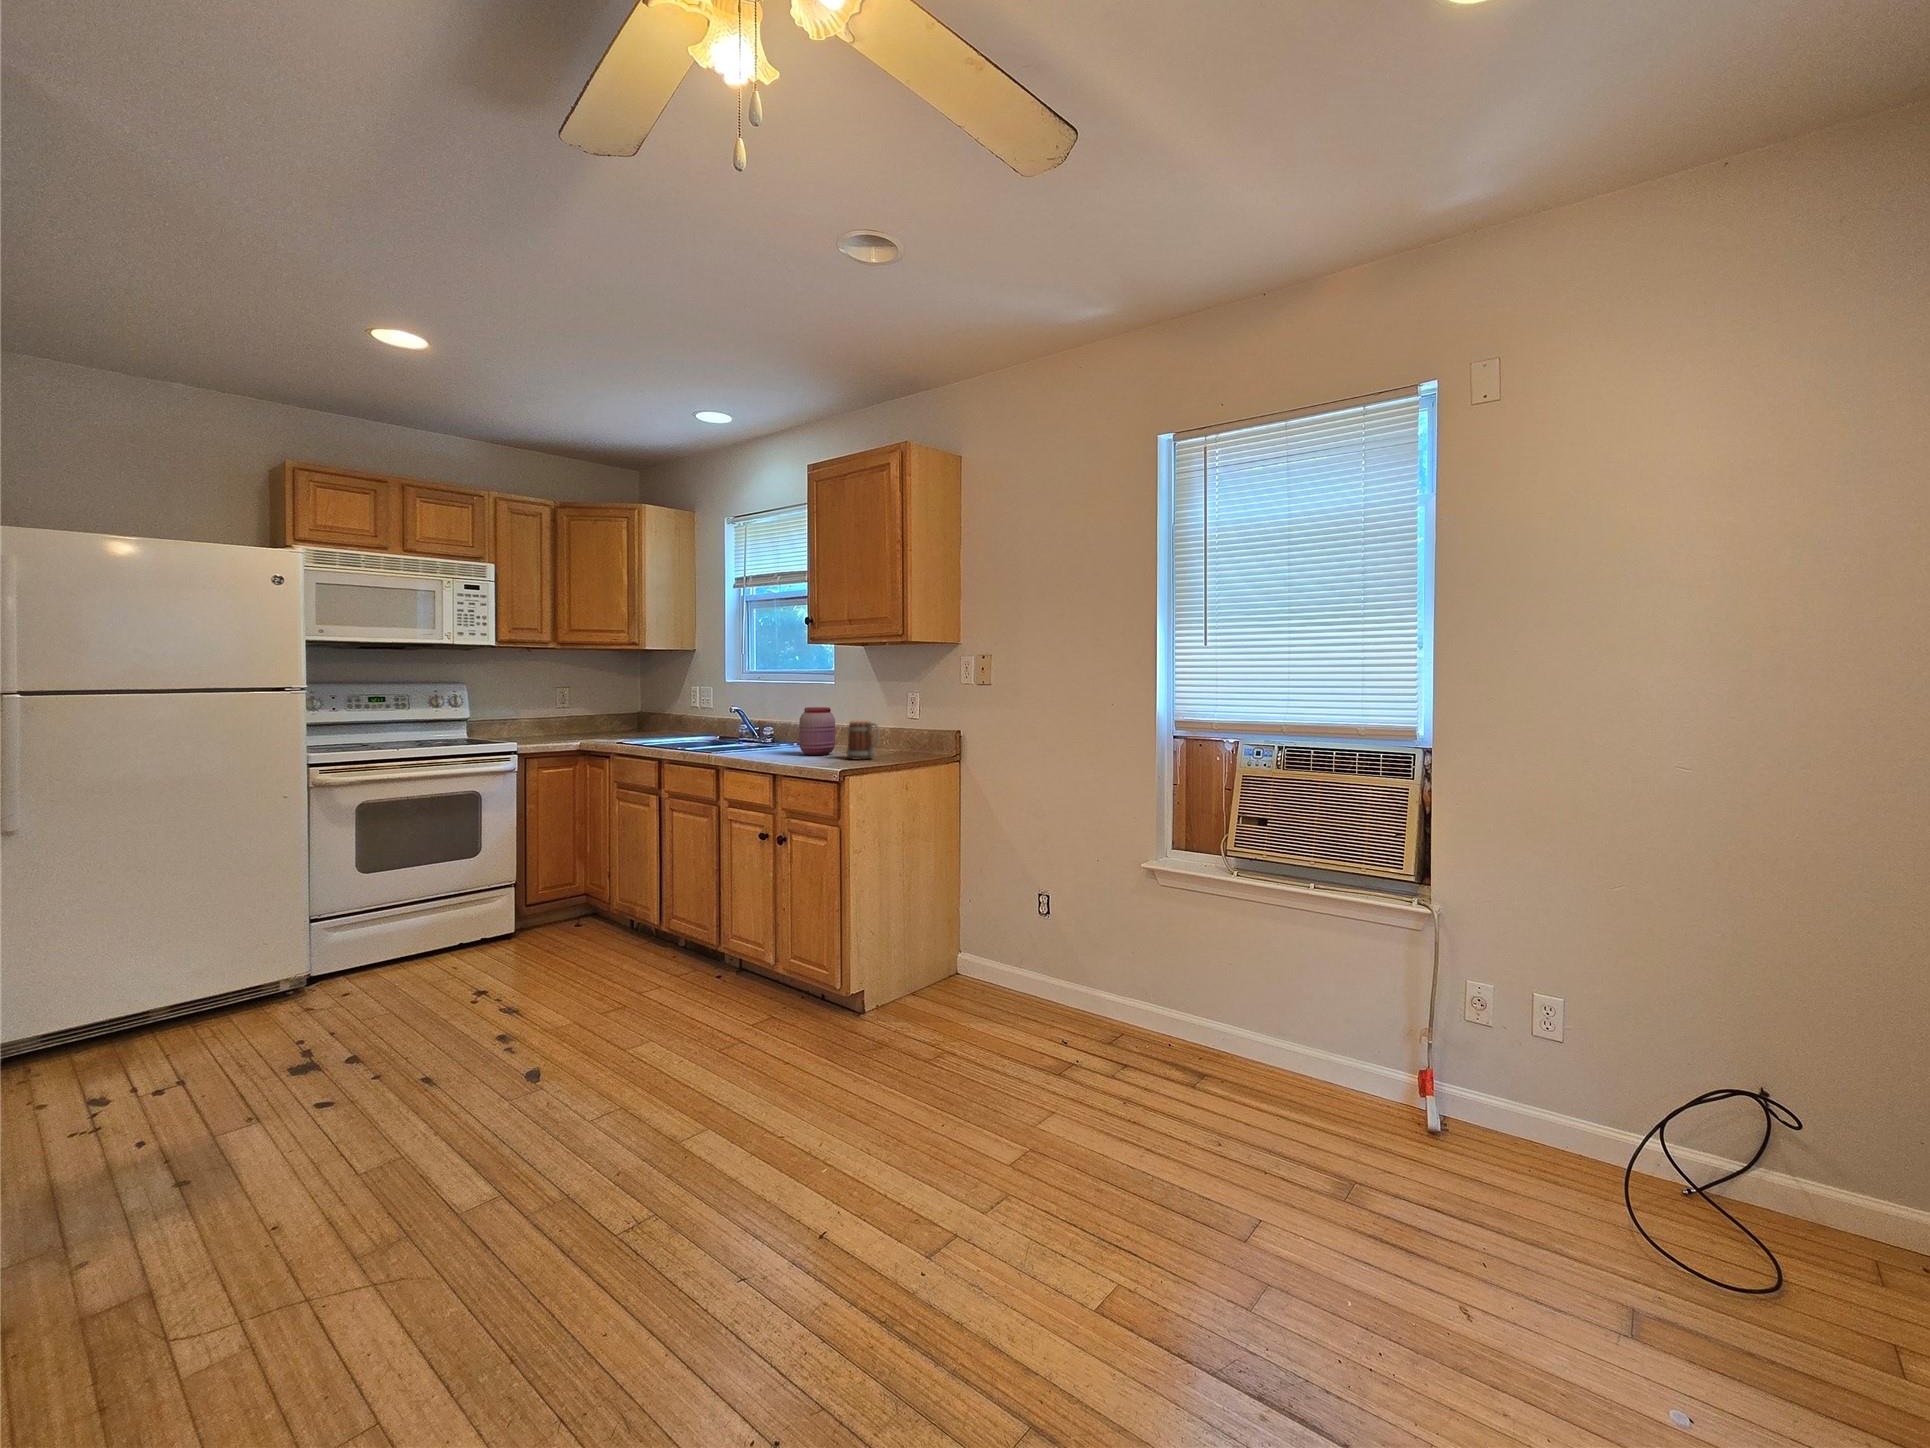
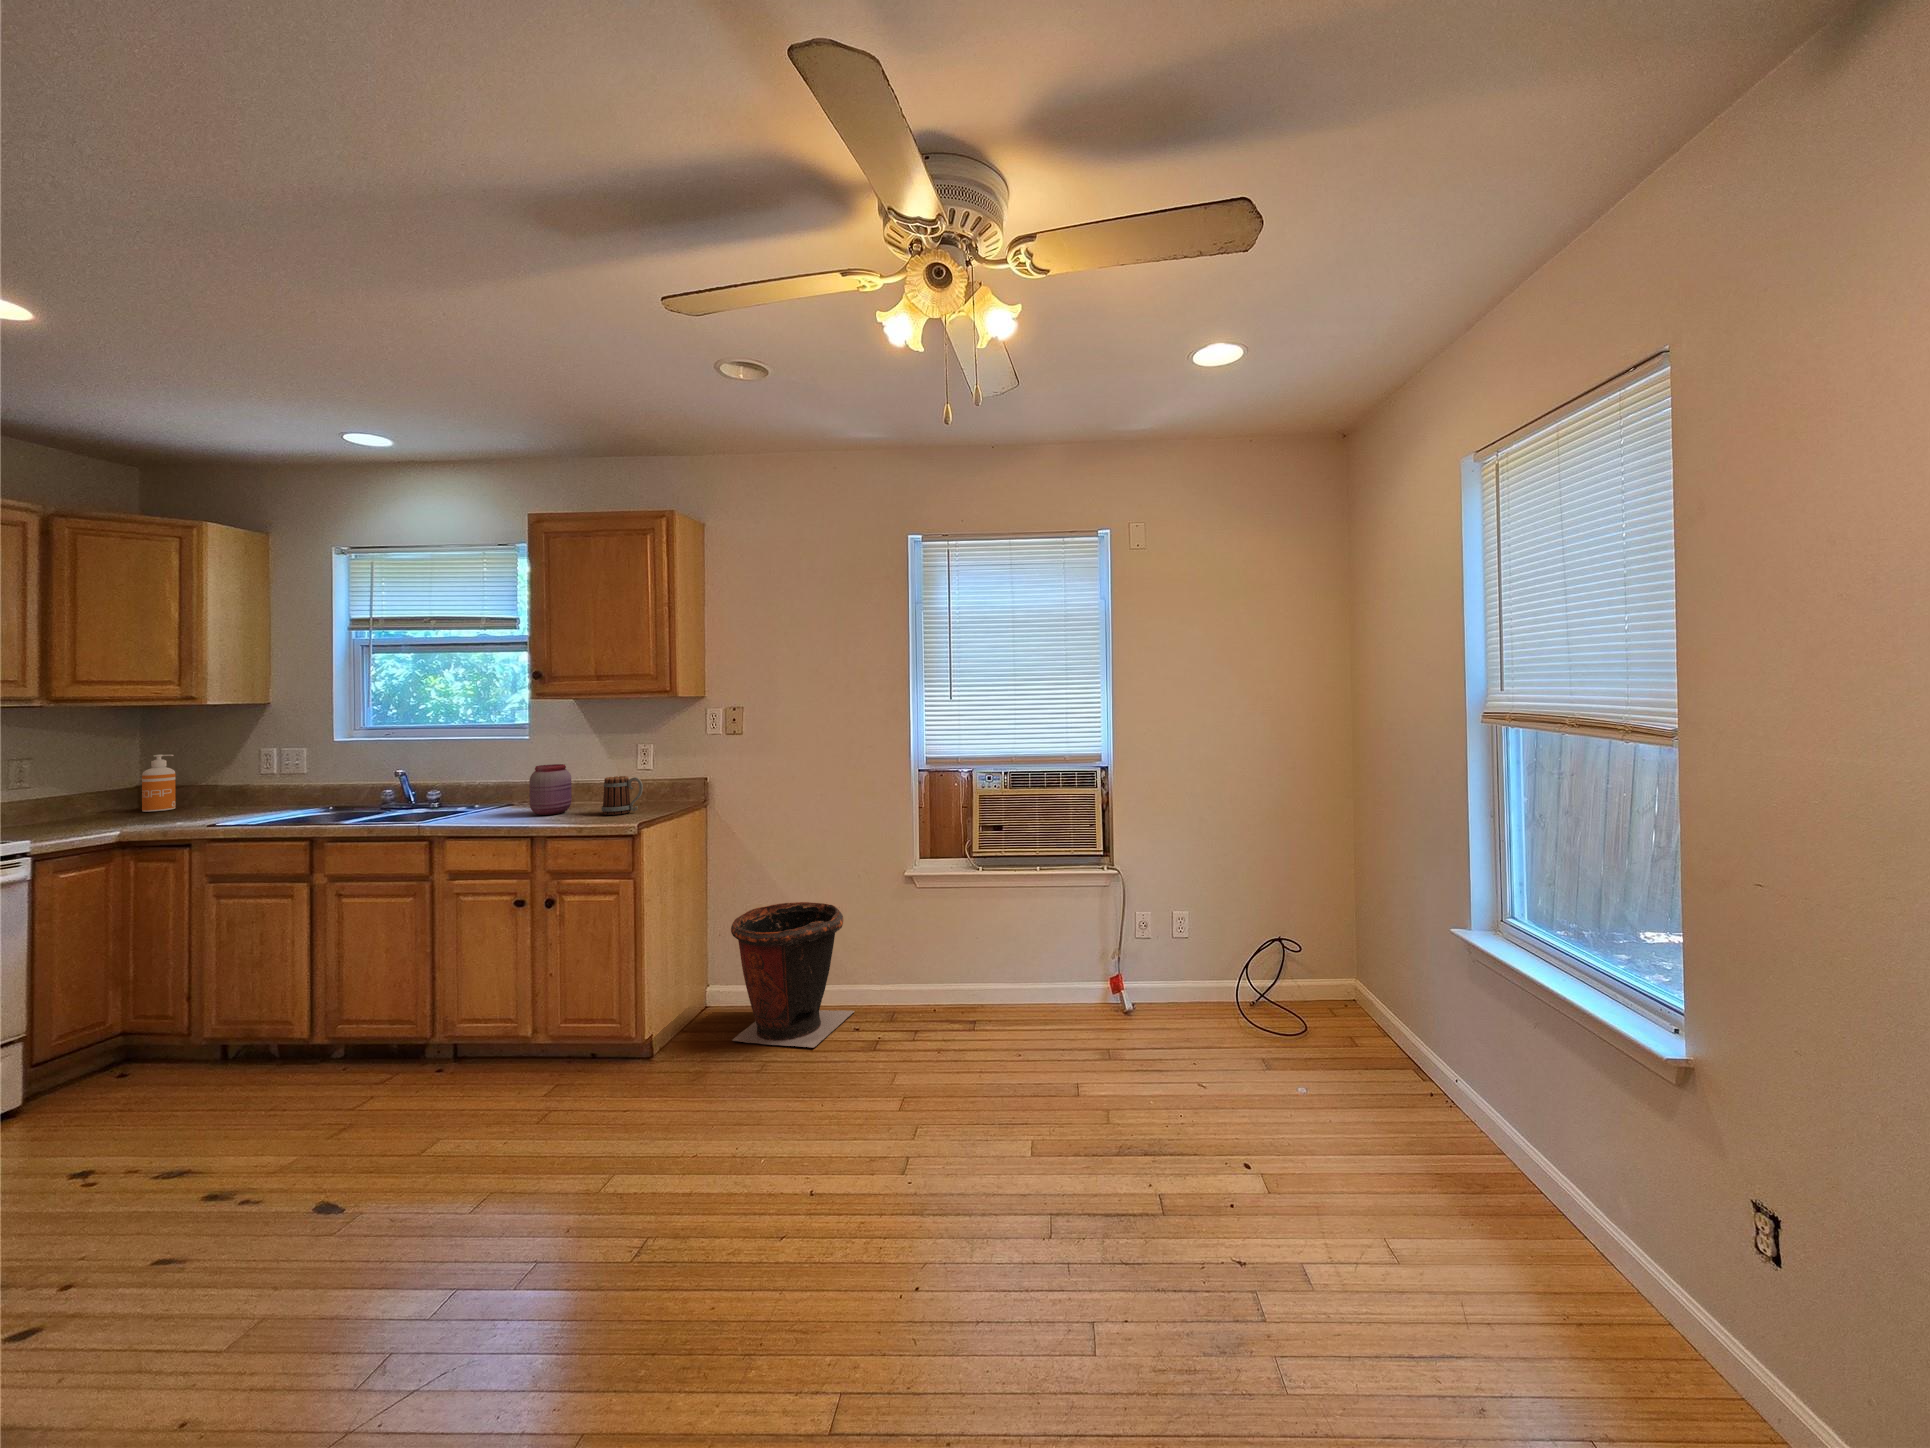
soap dispenser: none [619,691,638,735] -> present [142,755,176,812]
trash can: none [933,878,1075,1048] -> present [731,902,854,1047]

